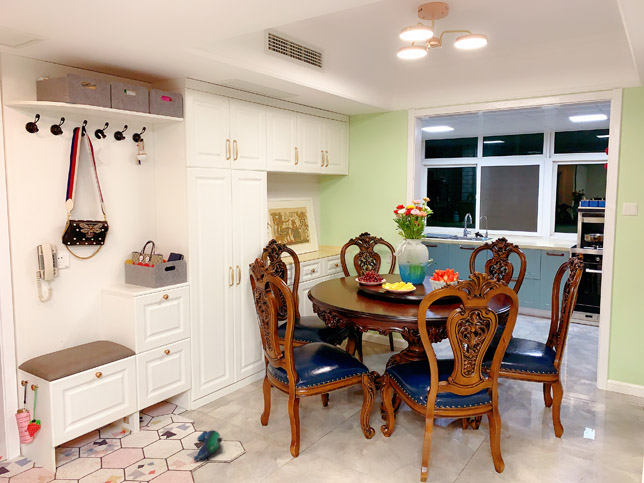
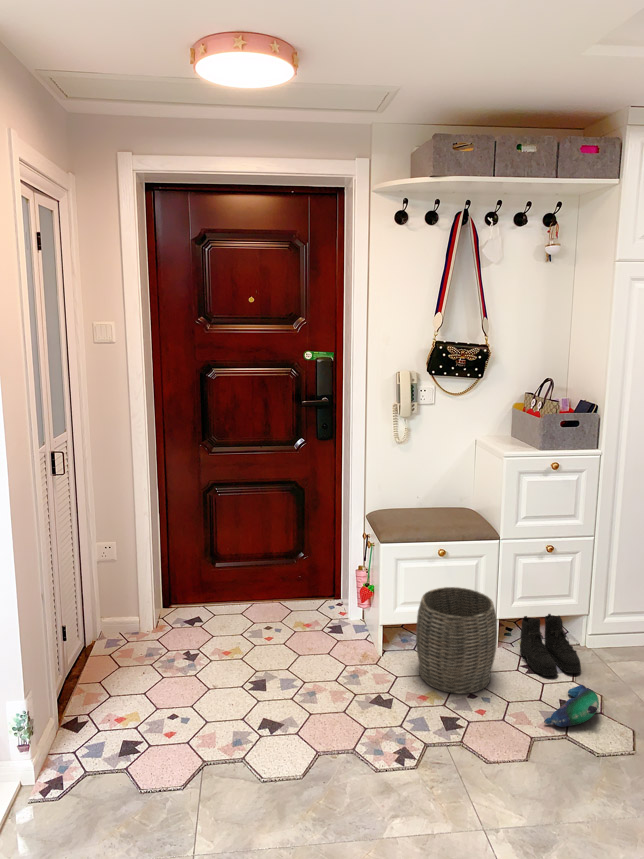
woven basket: none [88,394,150,472] -> present [416,587,497,694]
boots: none [154,395,198,436] -> present [520,614,581,676]

